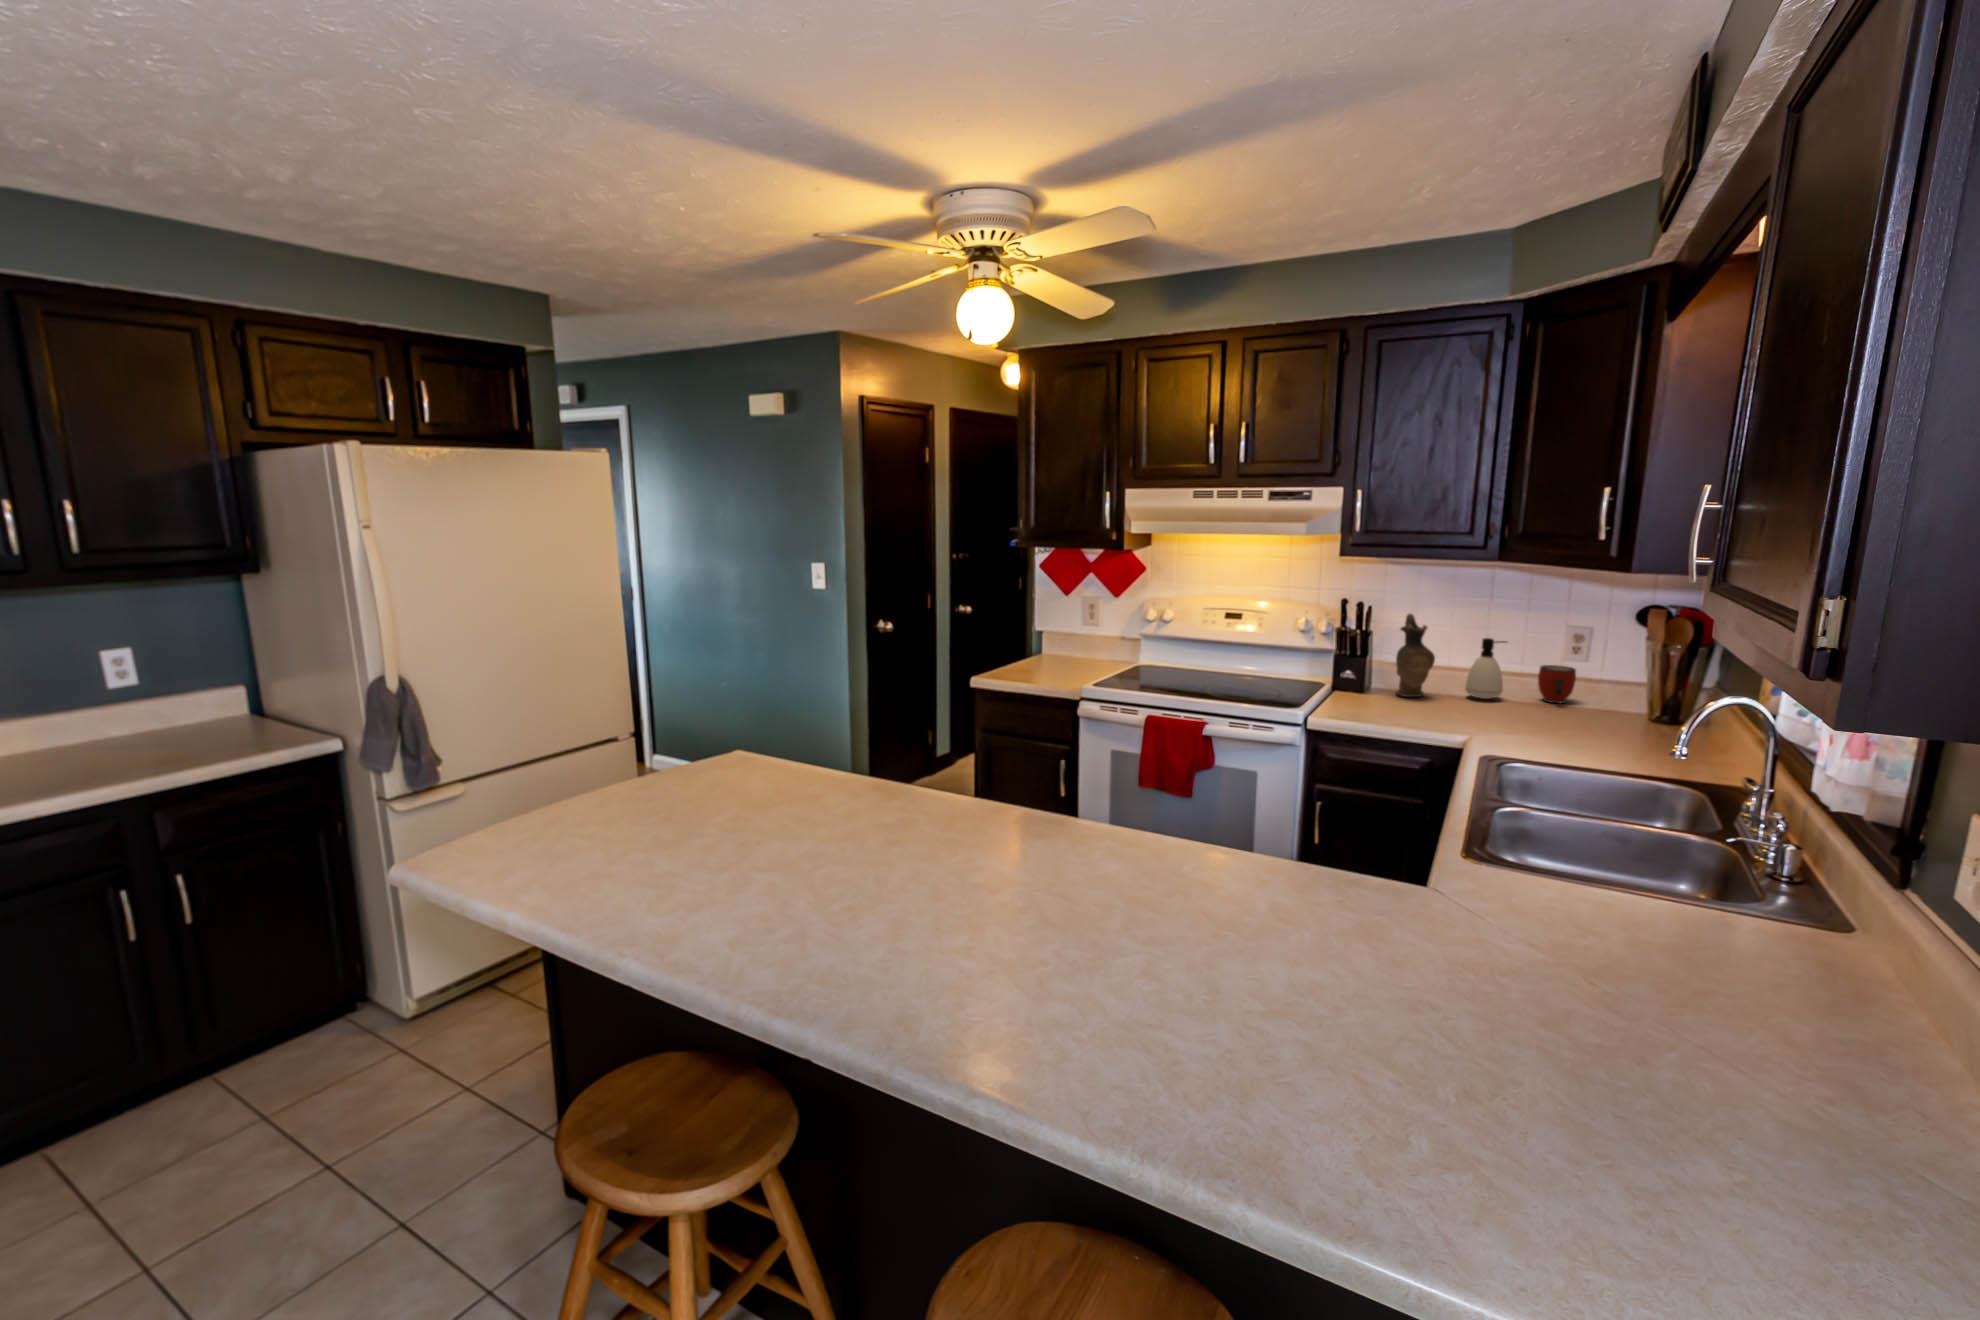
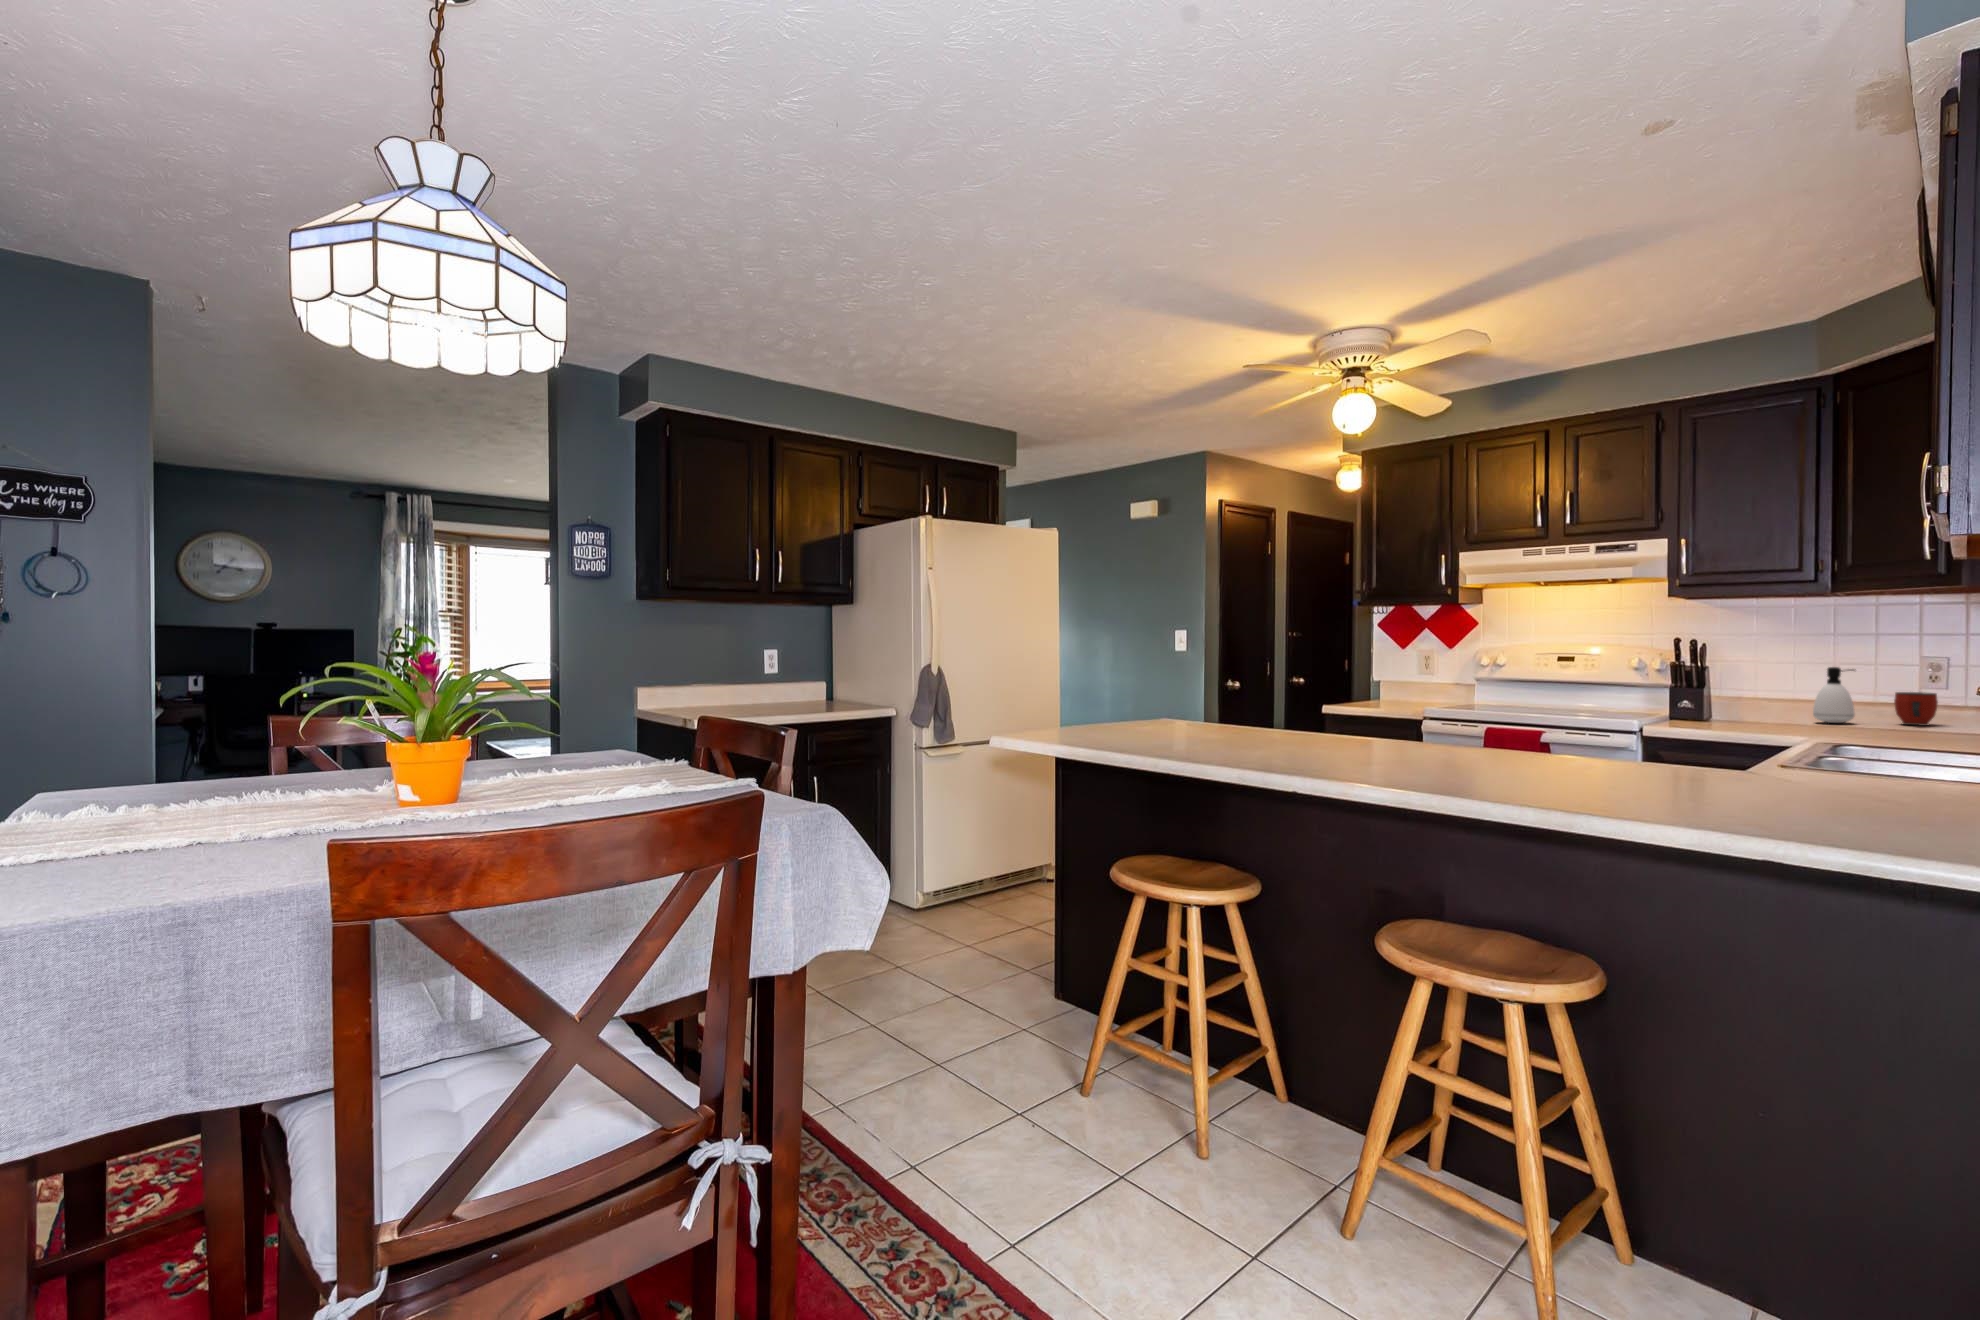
ceramic pitcher: present [1396,614,1435,697] -> none [1735,648,1776,722]

